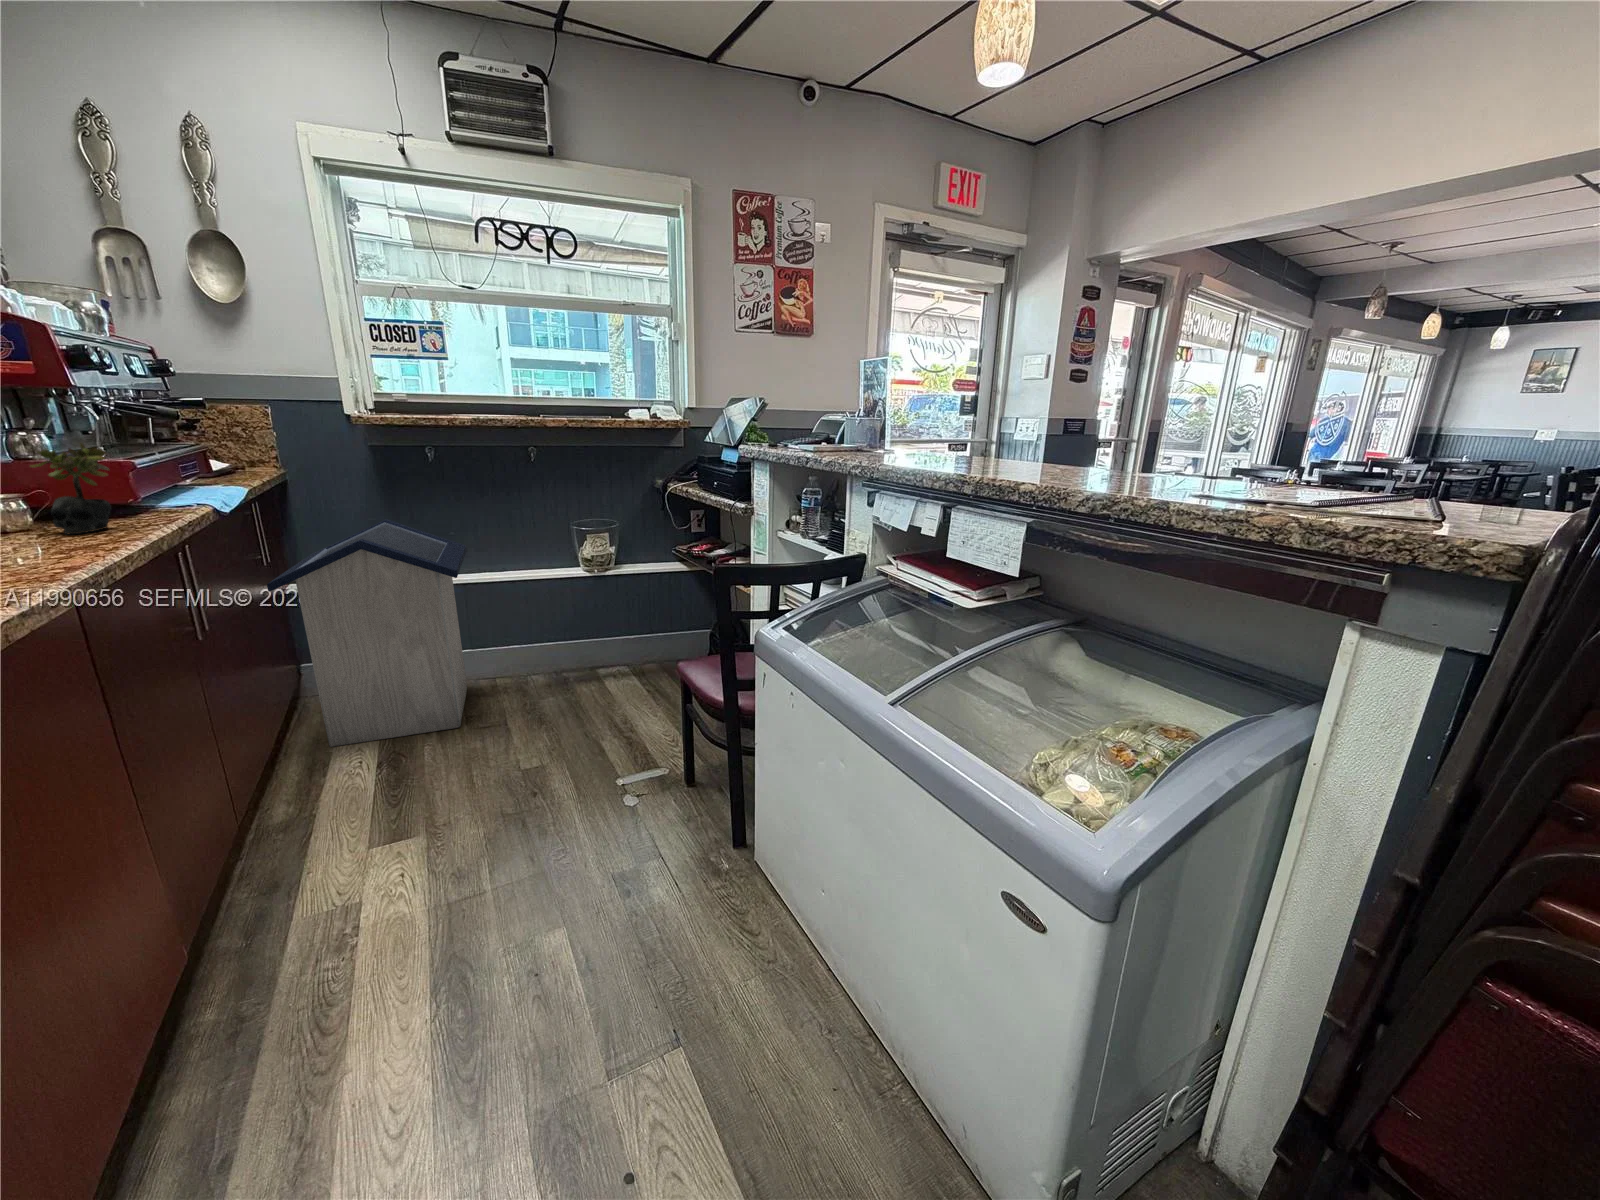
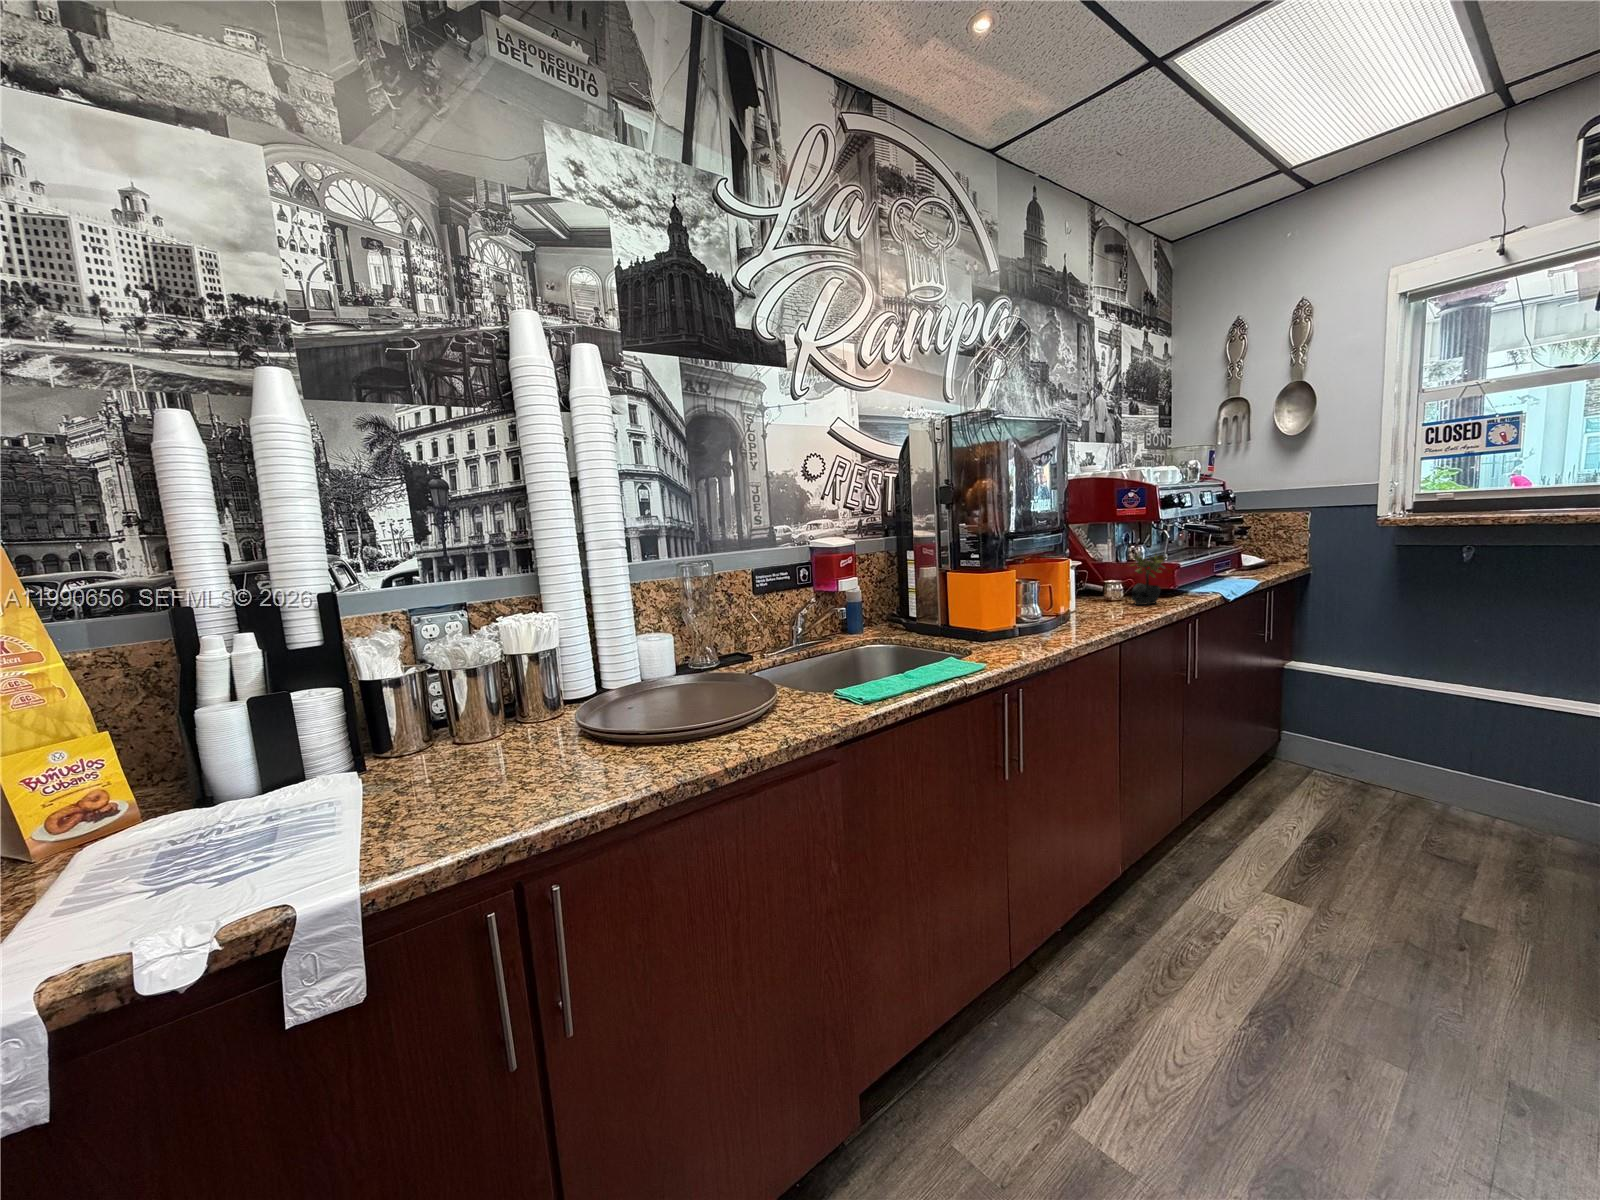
trash can: present [267,519,467,747] -> none [1258,616,1491,842]

